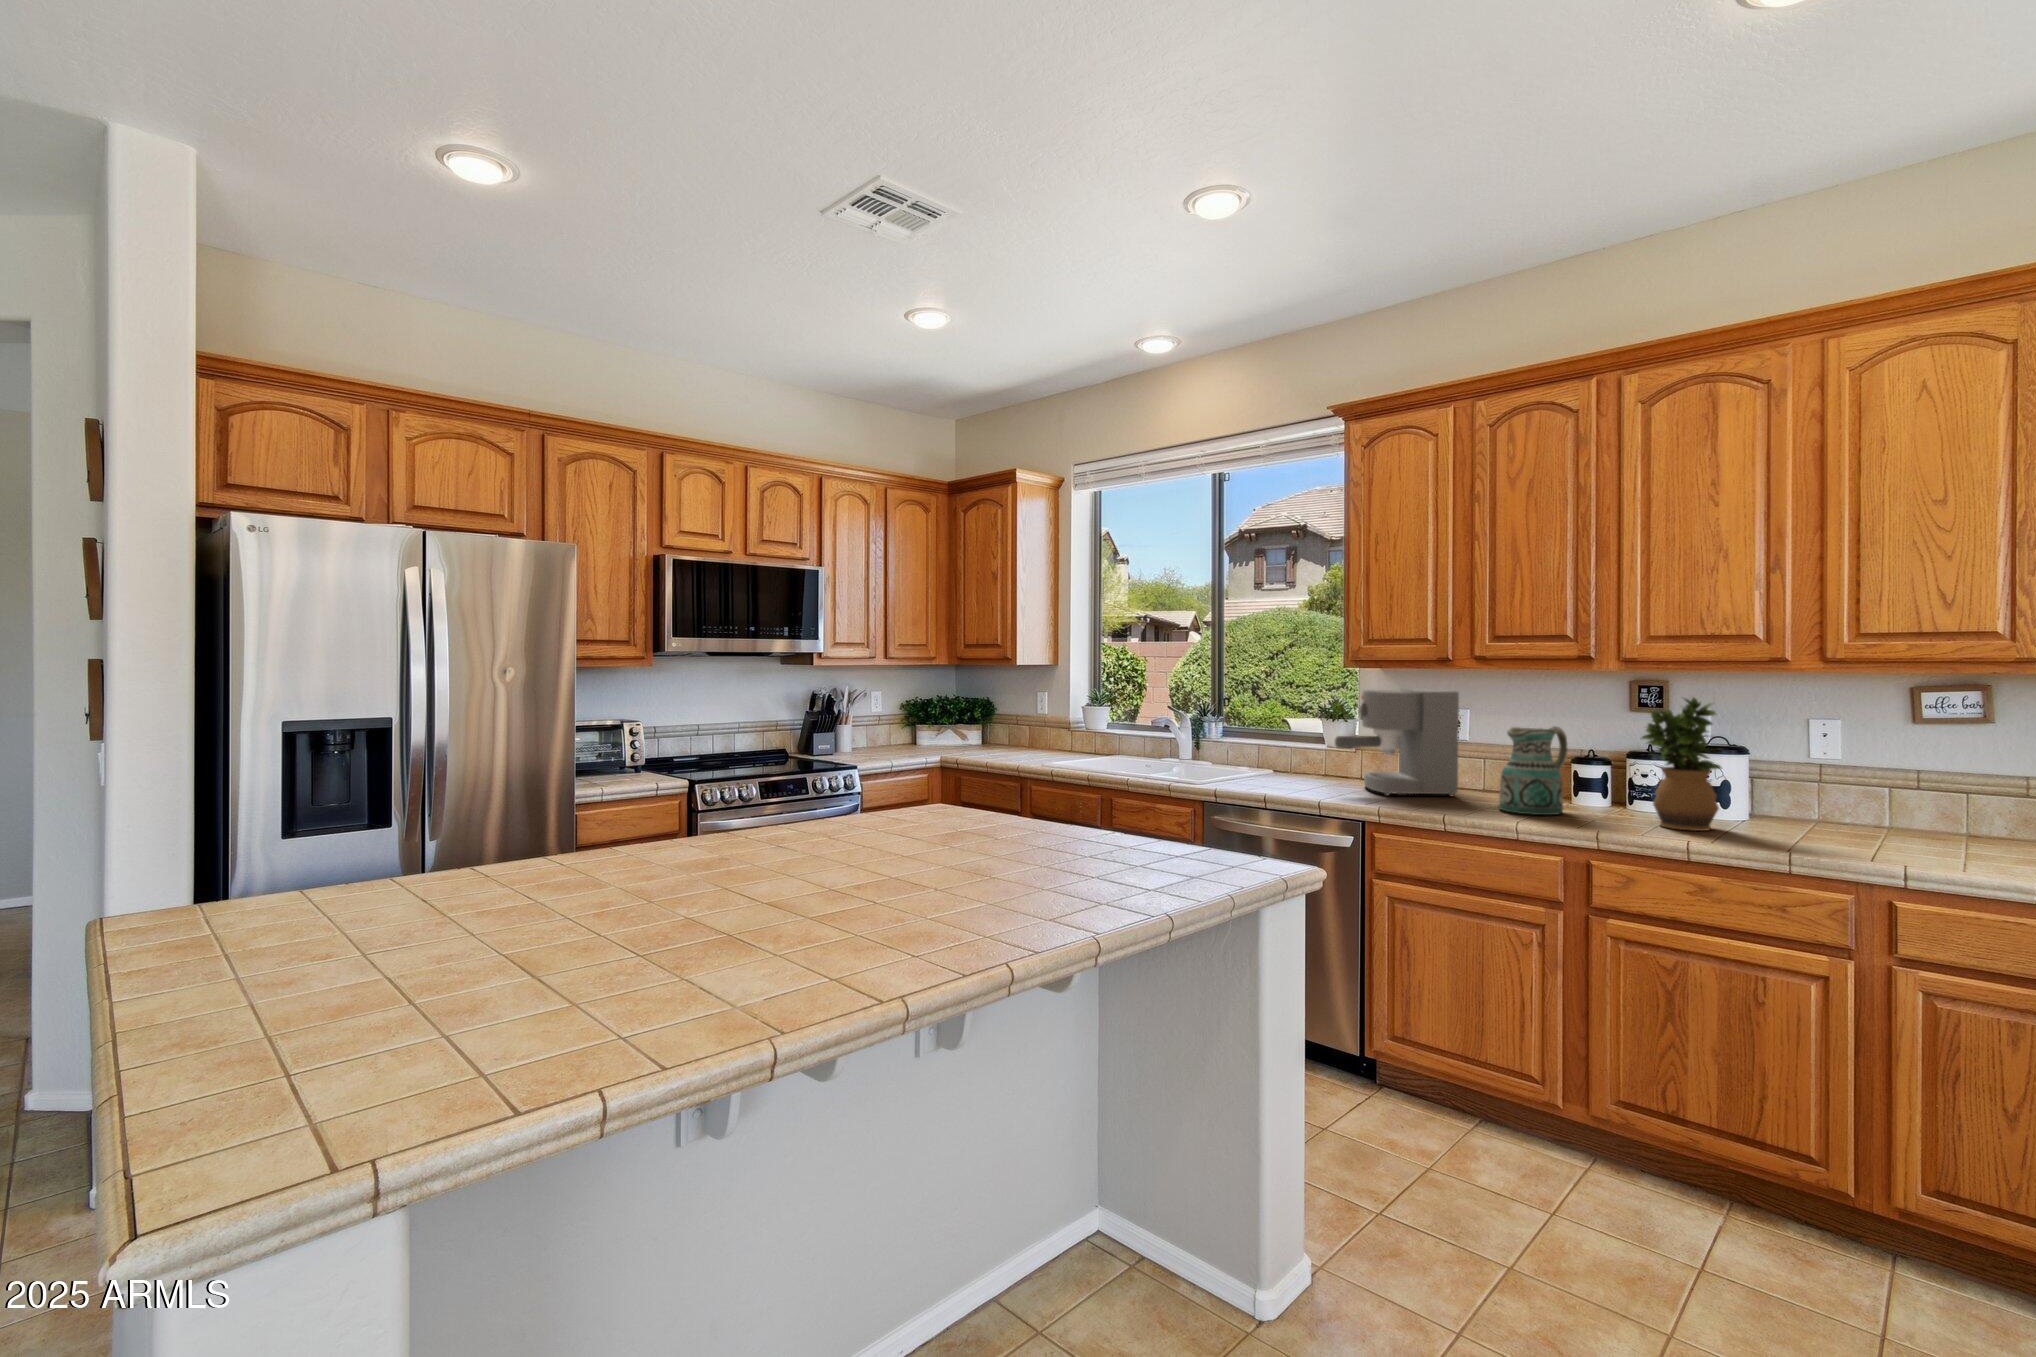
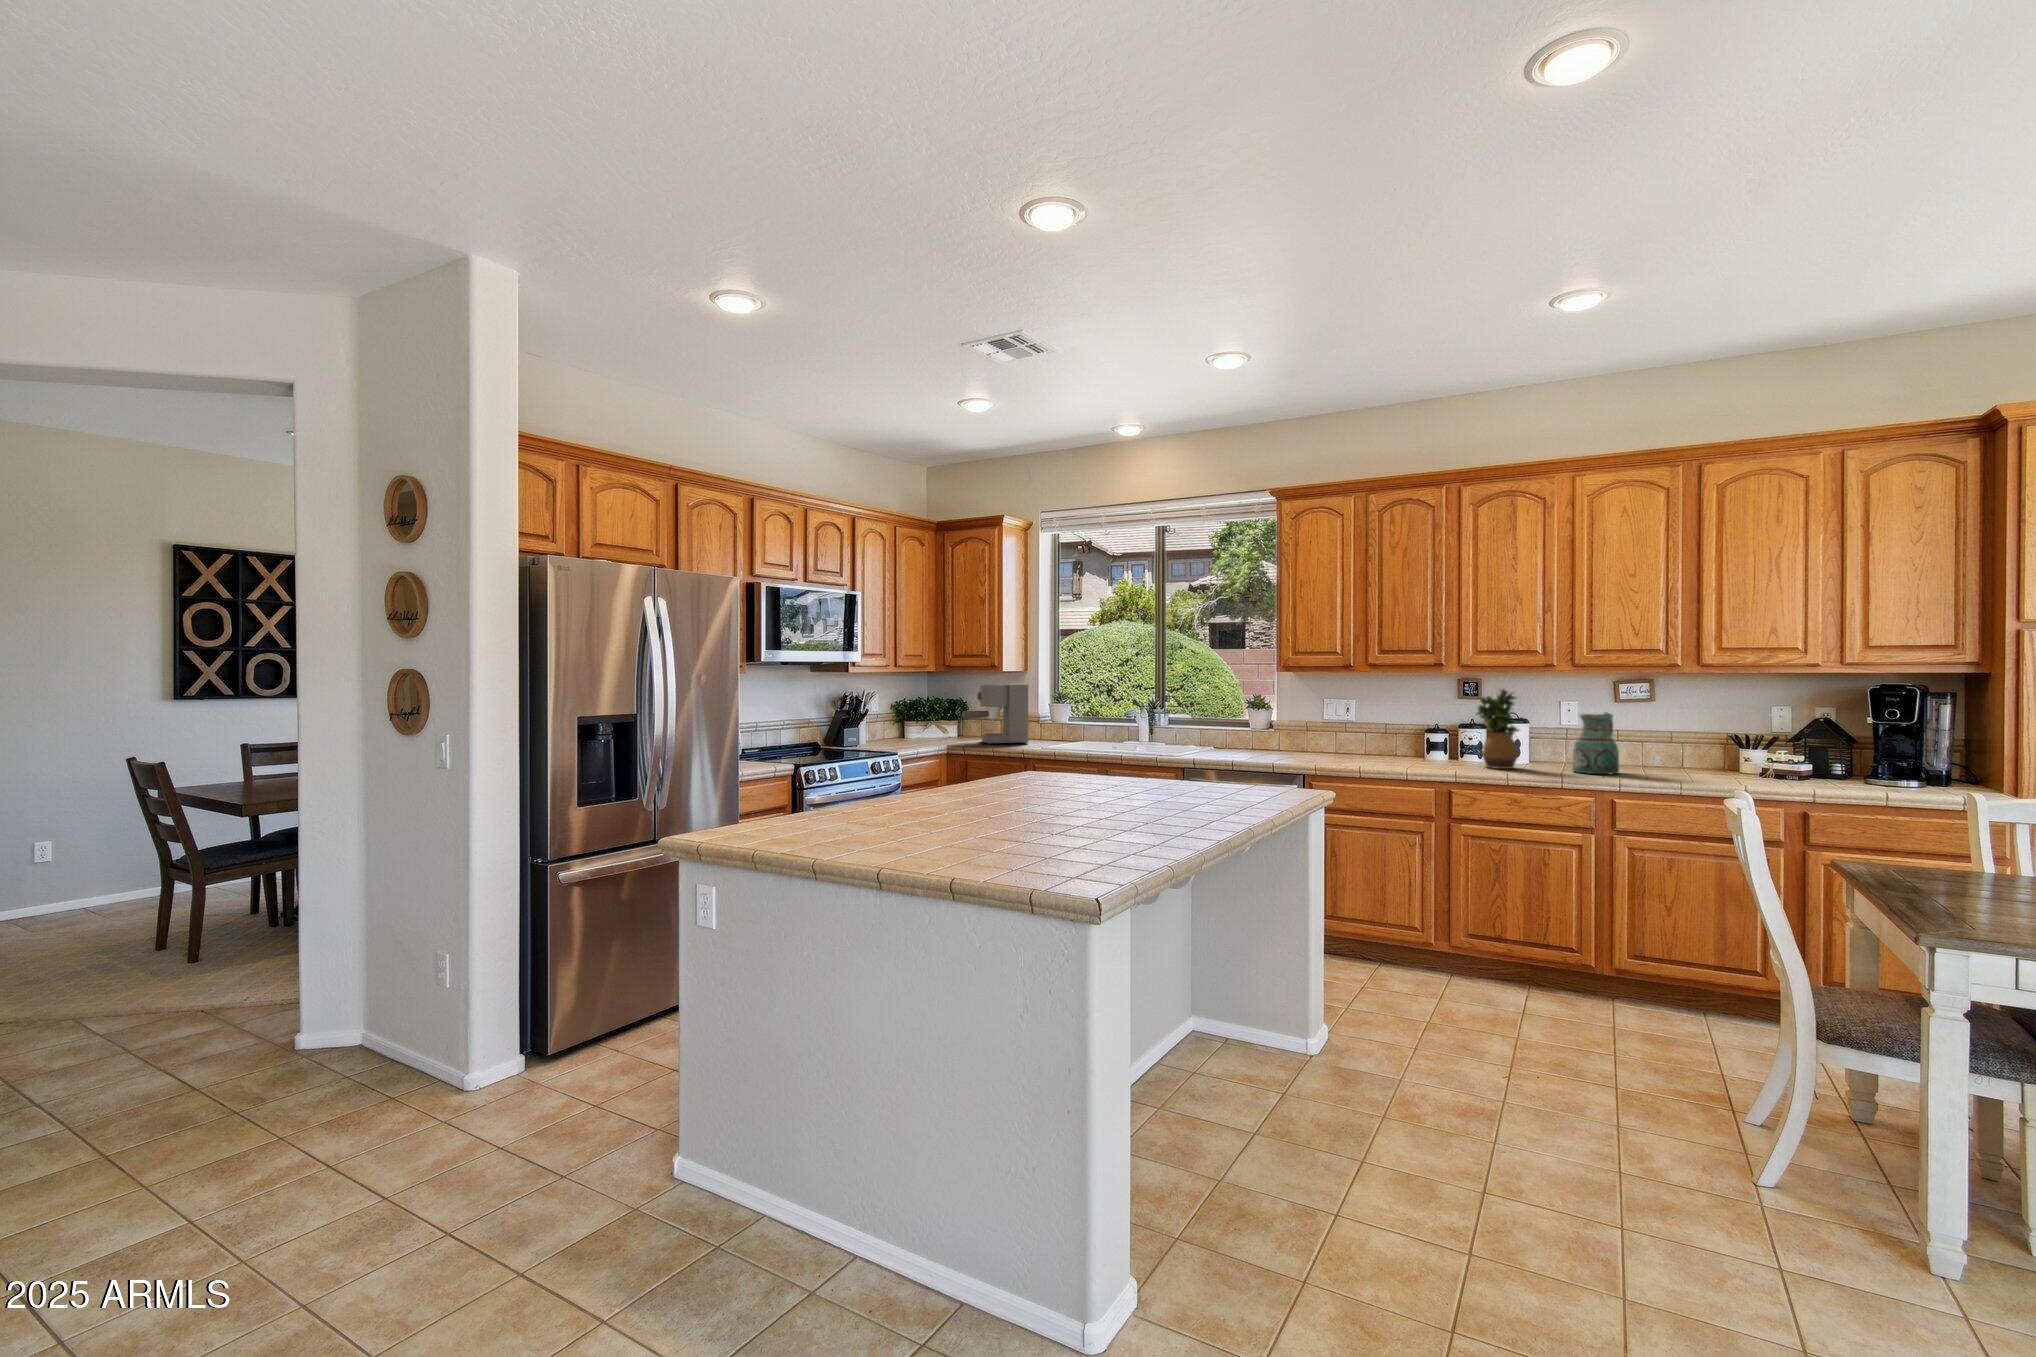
coffee maker: present [1335,689,1459,796] -> present [962,684,1028,744]
ceramic pitcher: present [1499,726,1568,815] -> present [1572,712,1619,774]

